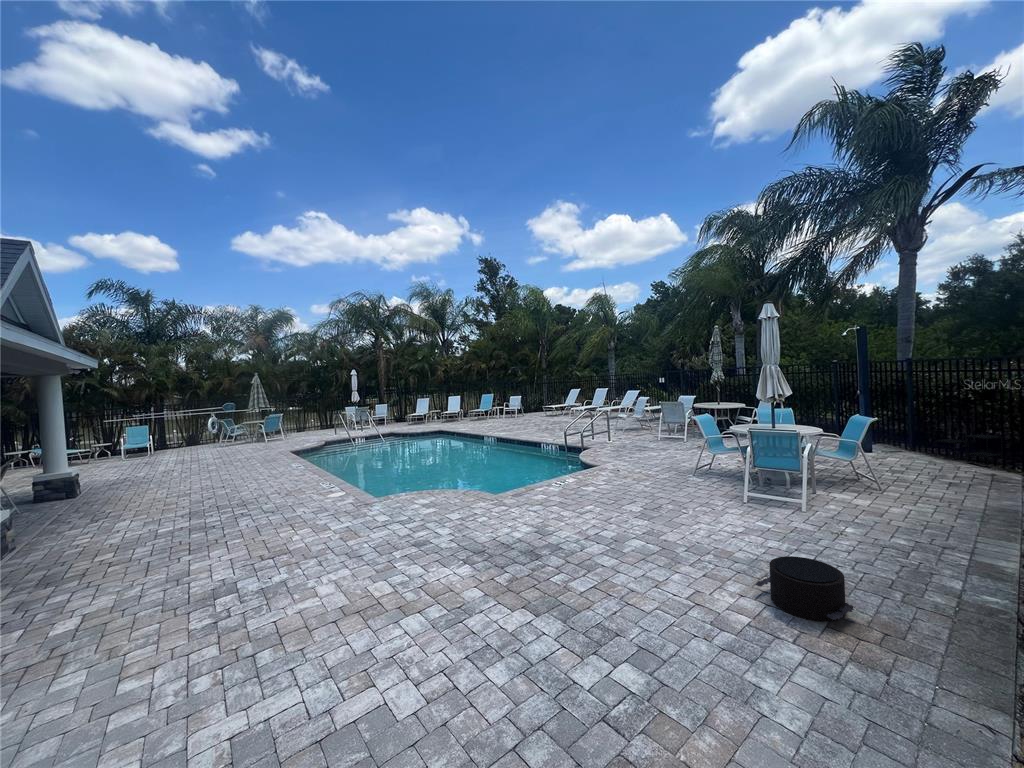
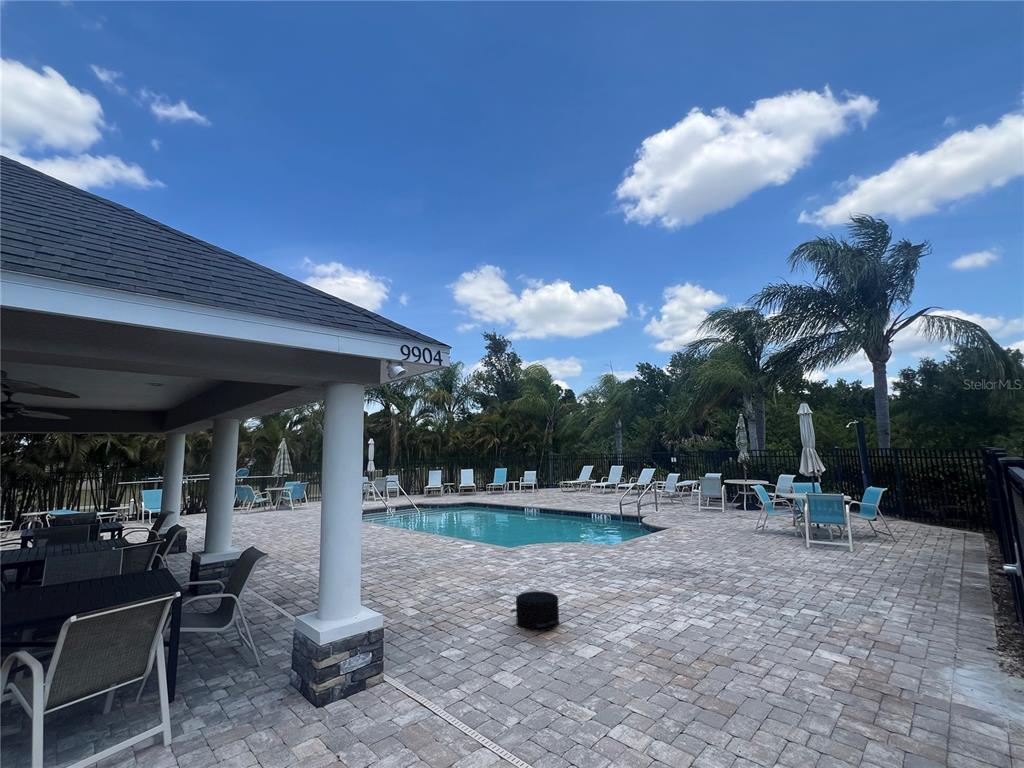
pouf: present [755,556,855,622] -> present [510,591,559,631]

